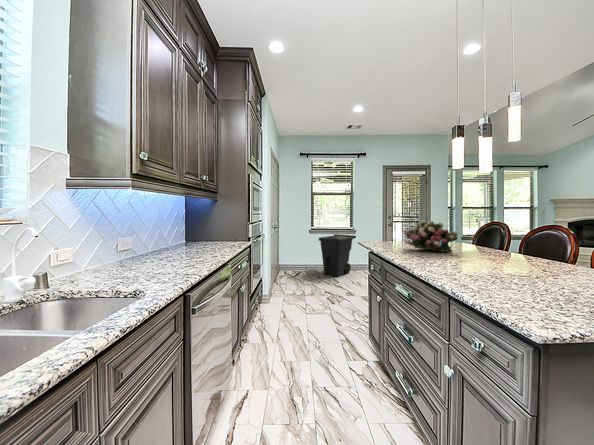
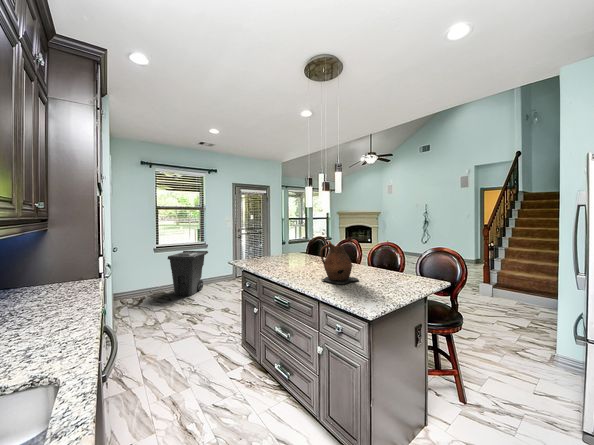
ceramic pitcher: none [467,212,544,280] -> present [320,241,358,284]
flower arrangement: present [404,220,457,252] -> none [270,241,306,266]

